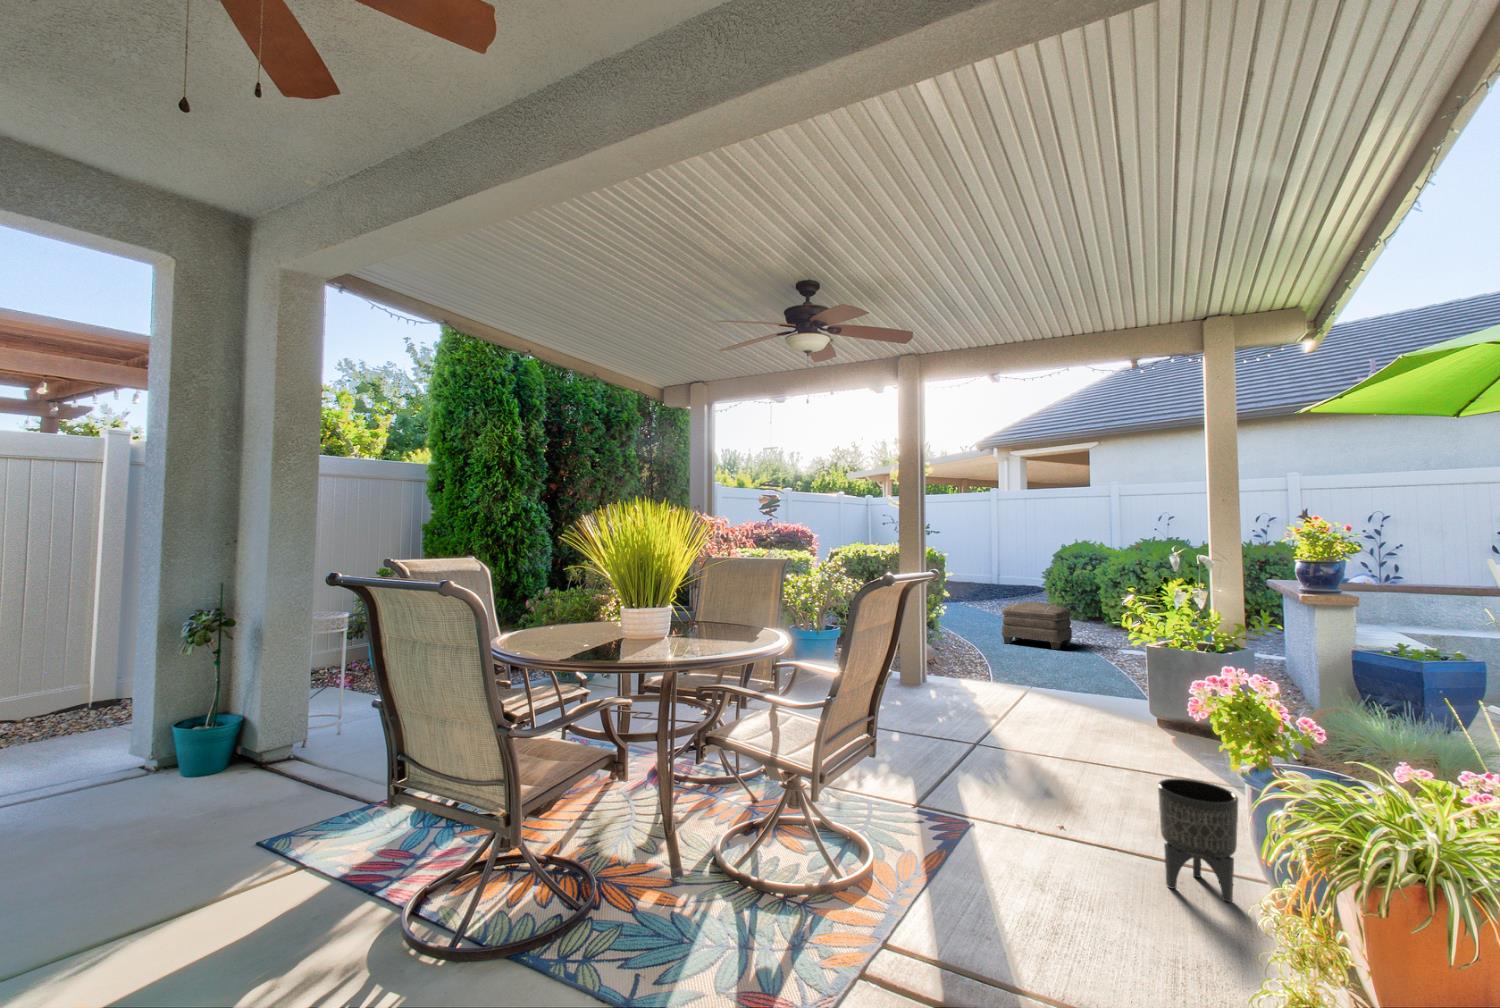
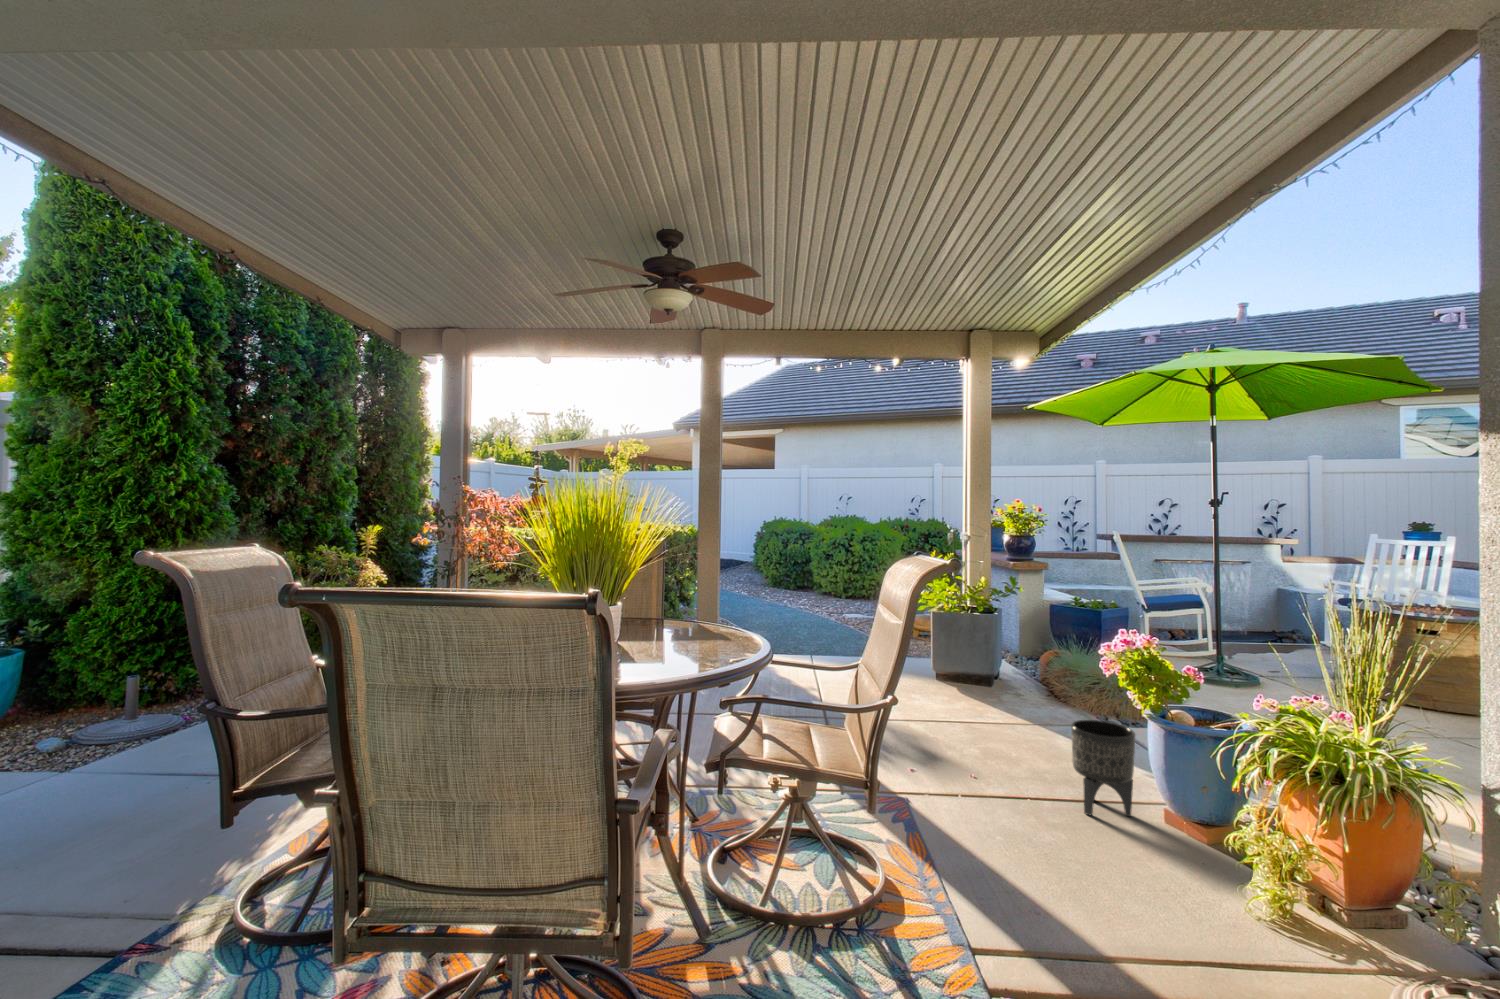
ottoman: present [1002,602,1072,649] -> none [746,574,802,615]

